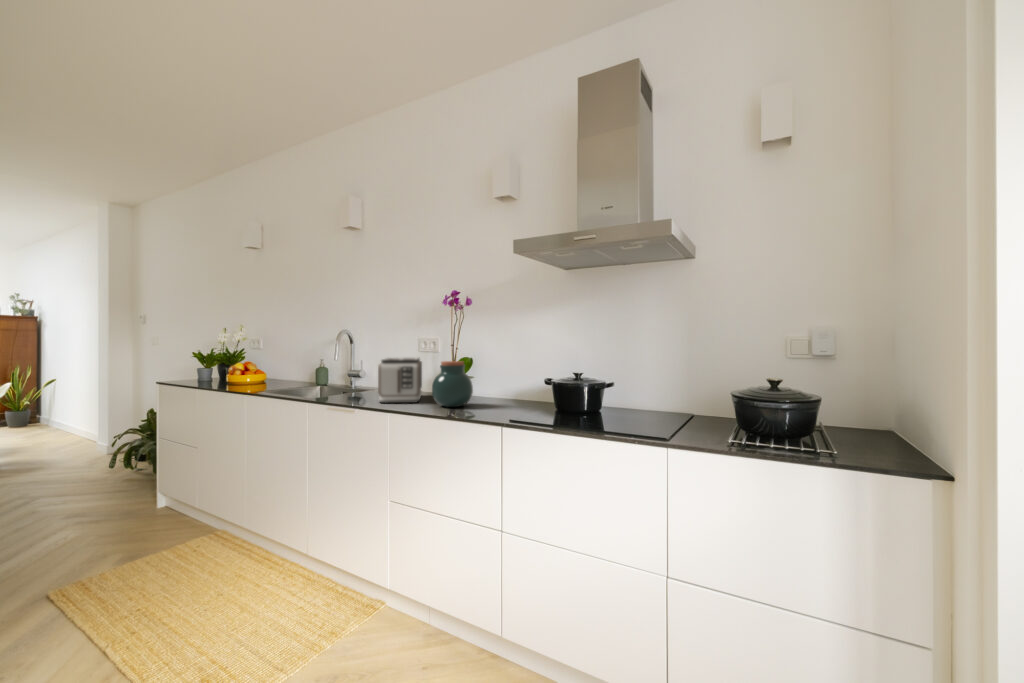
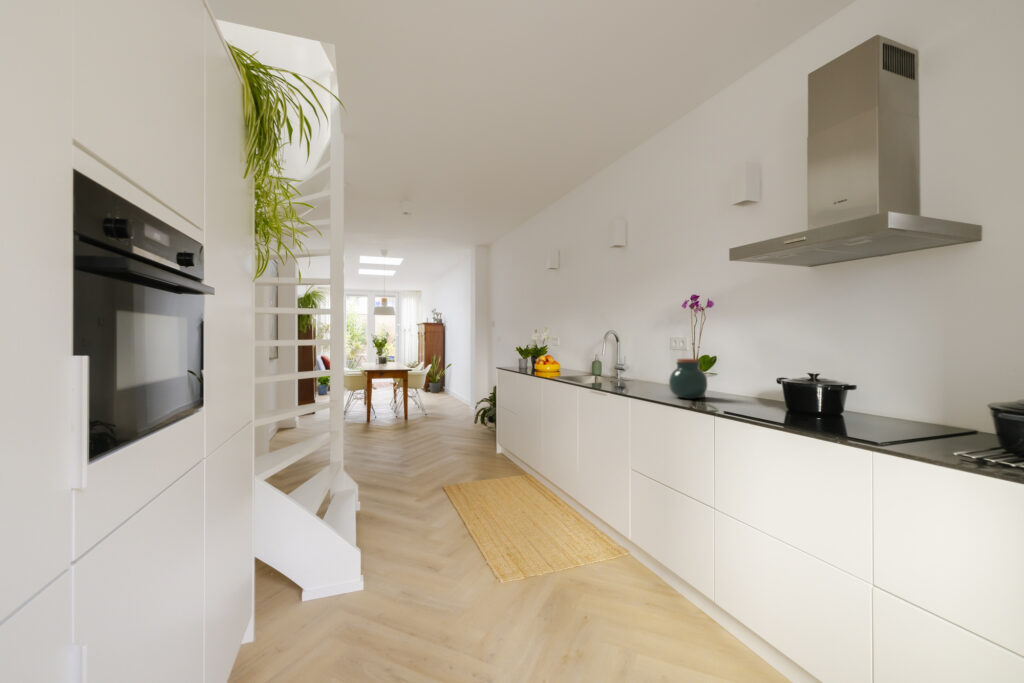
toaster: present [378,357,422,403] -> none [627,354,670,393]

